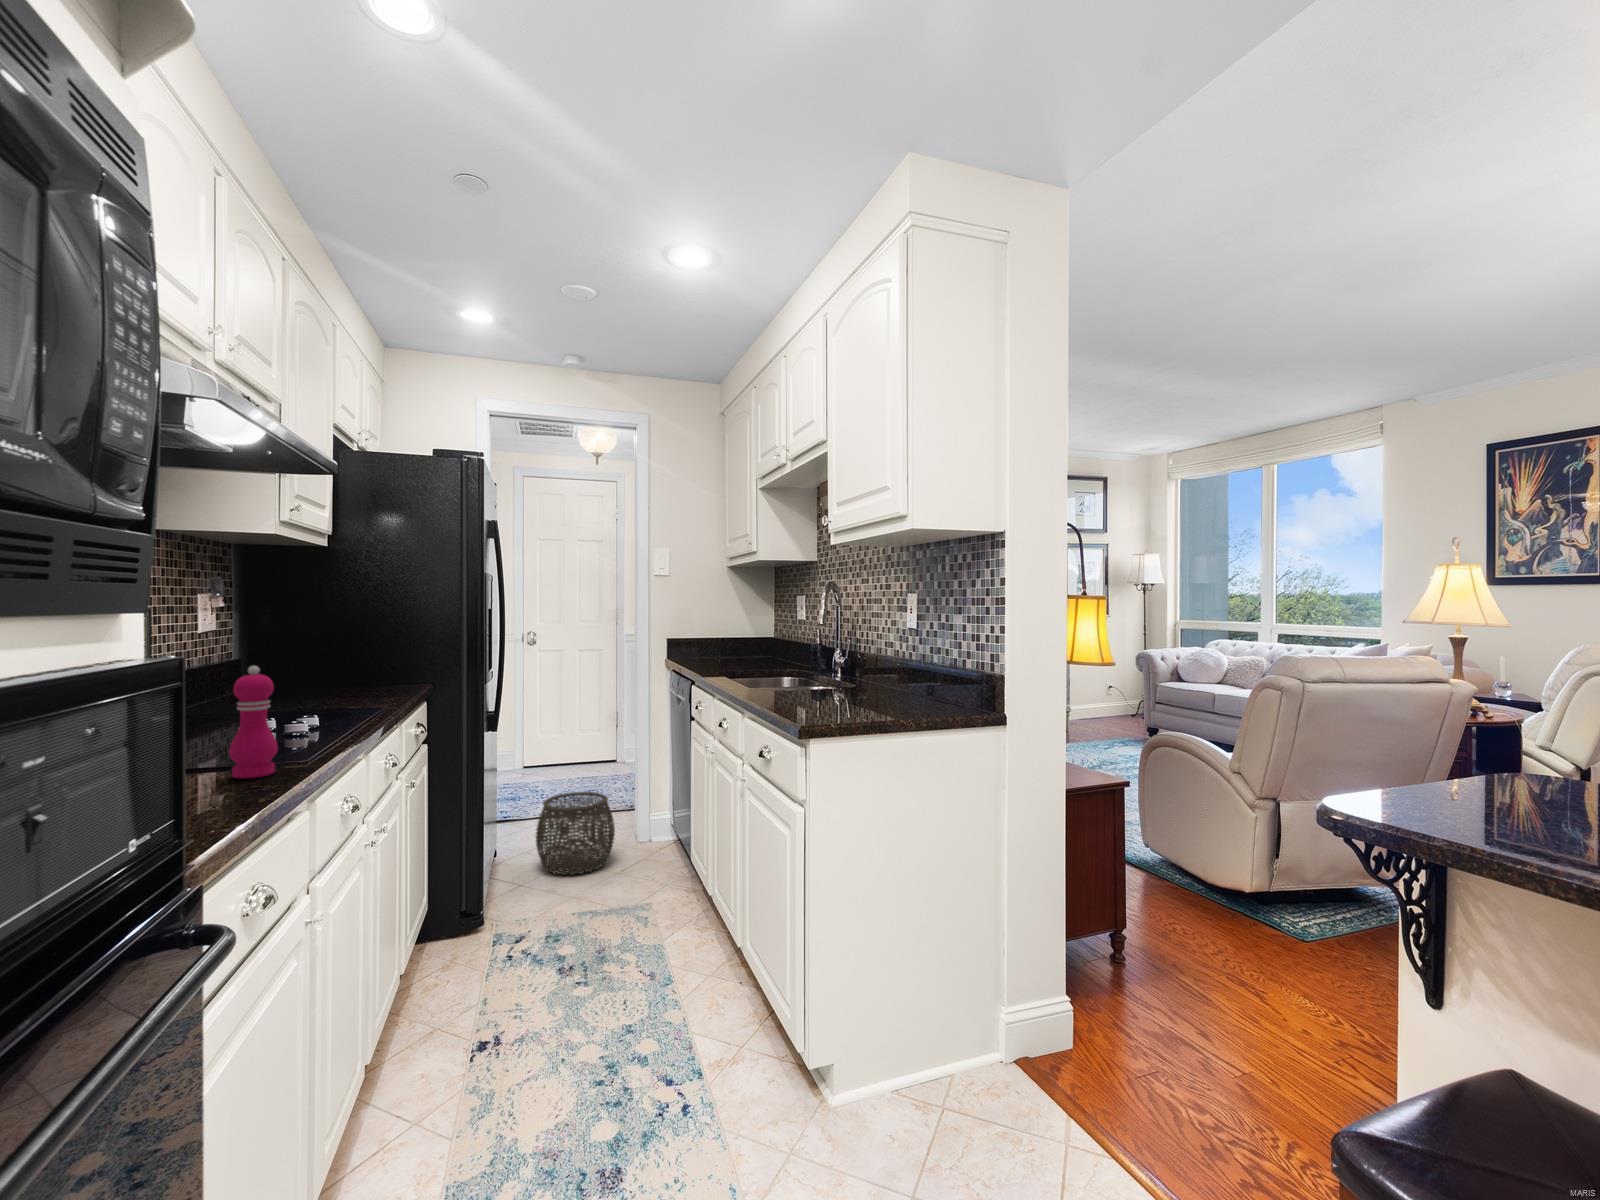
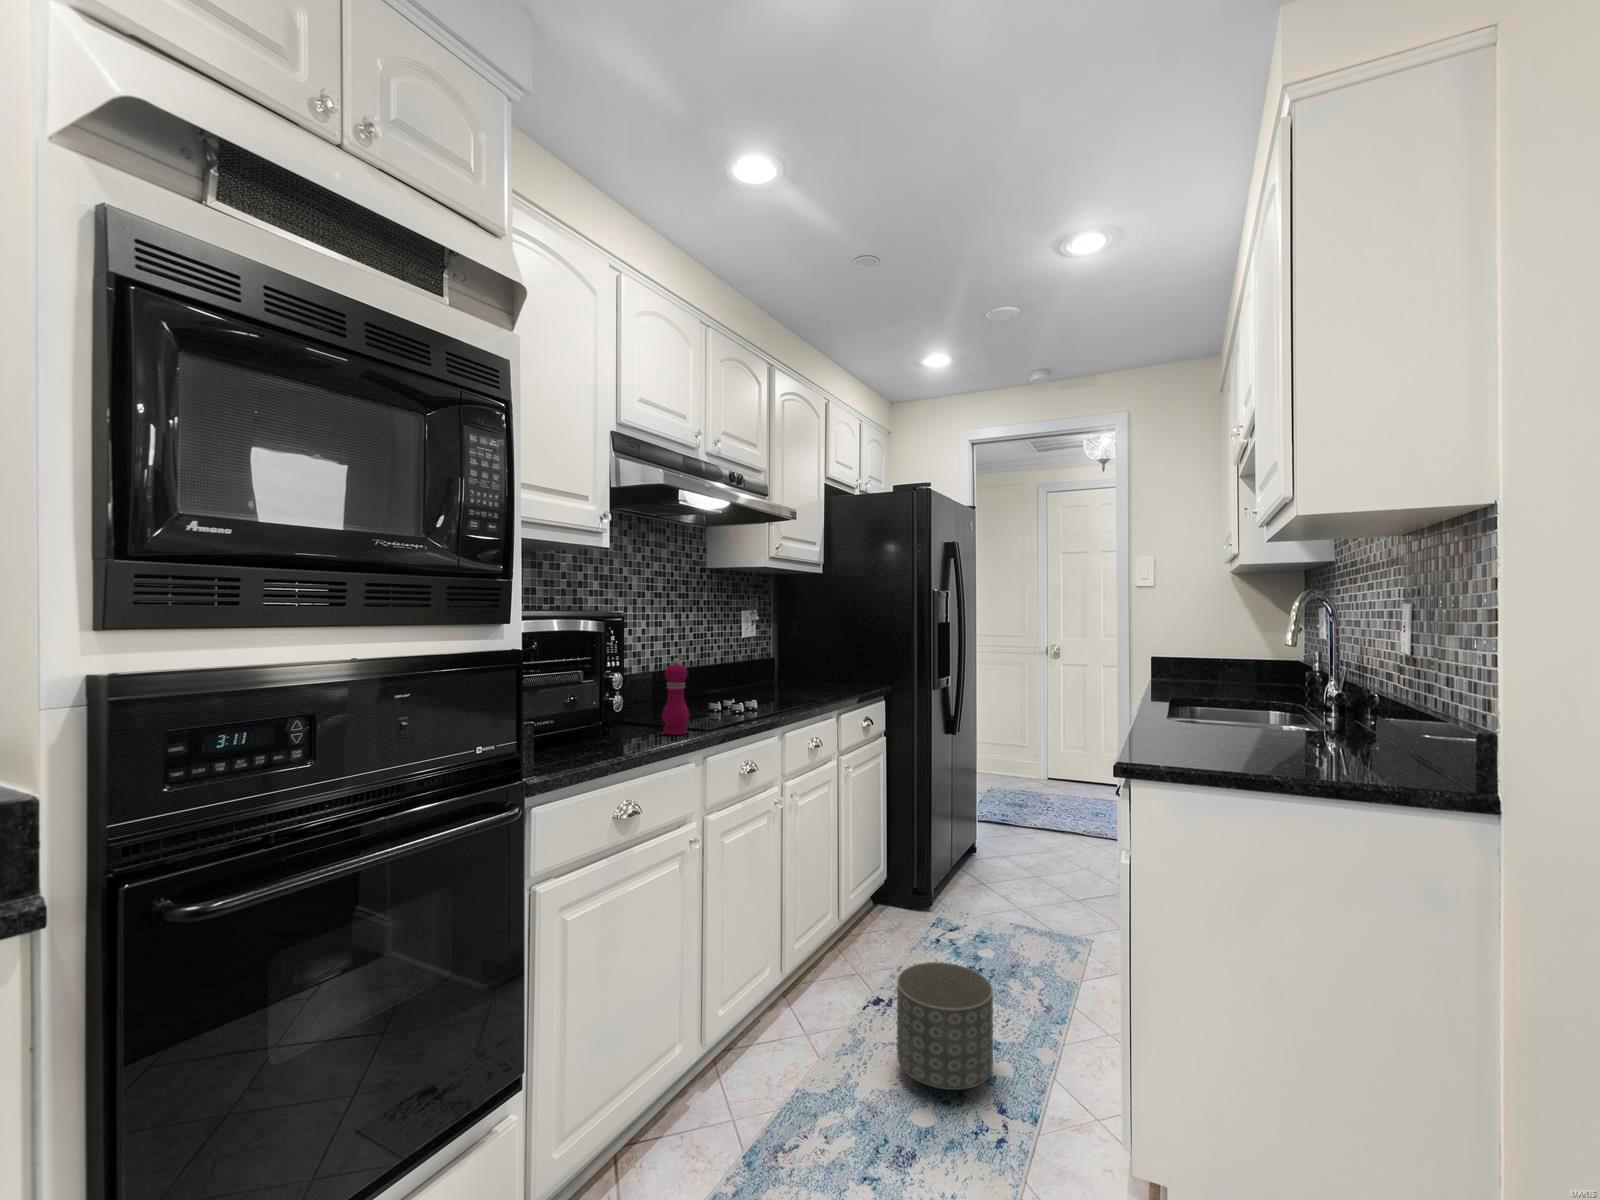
woven basket: present [536,792,615,875] -> none [1002,807,1083,891]
planter: none [547,963,649,1098] -> present [897,962,993,1090]

